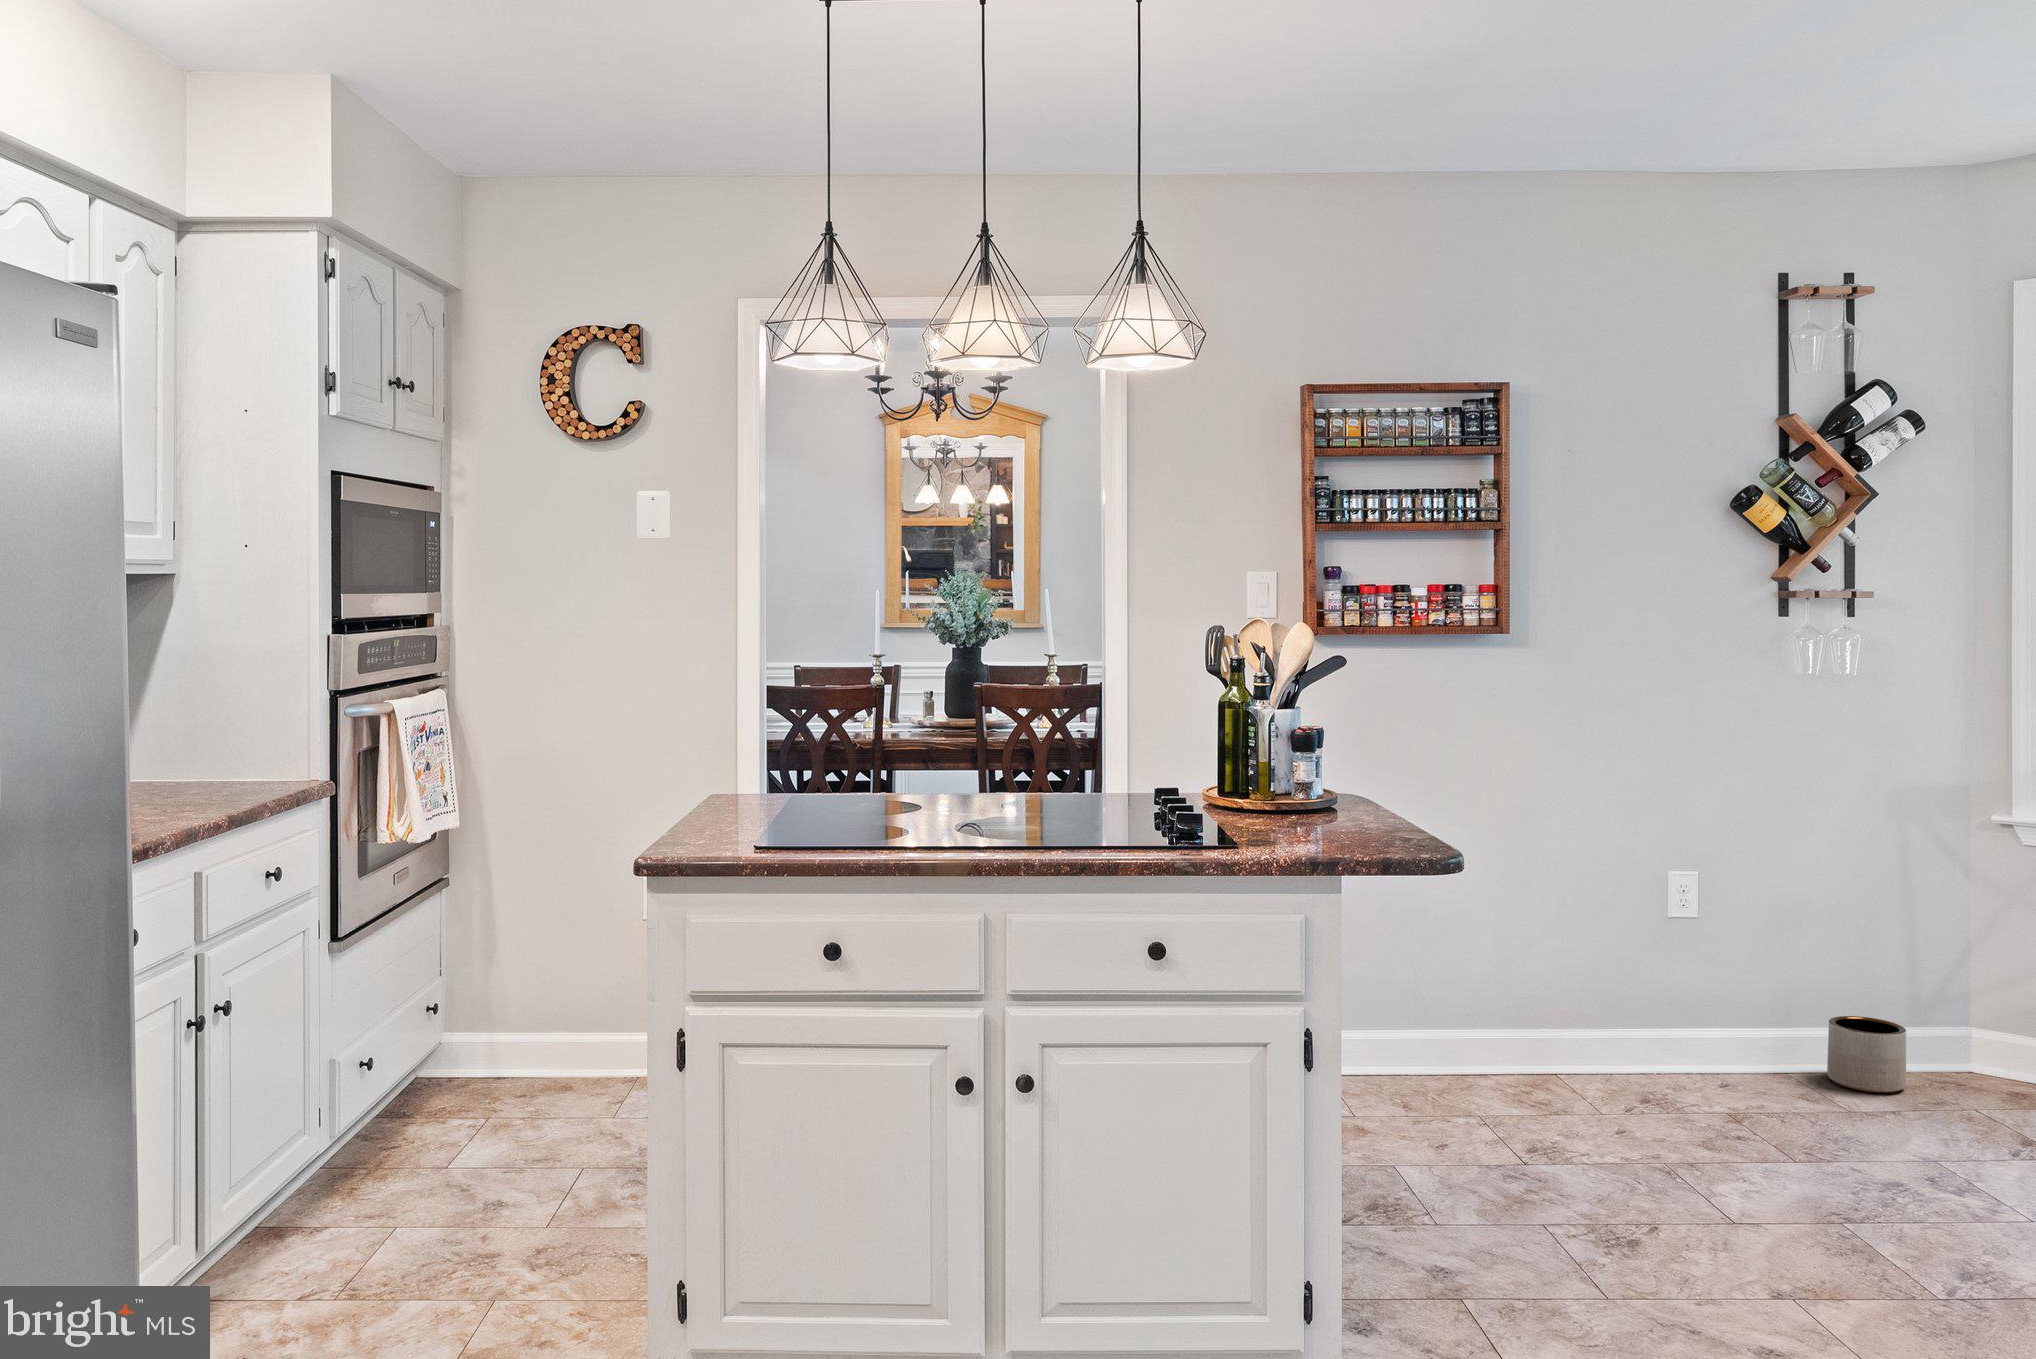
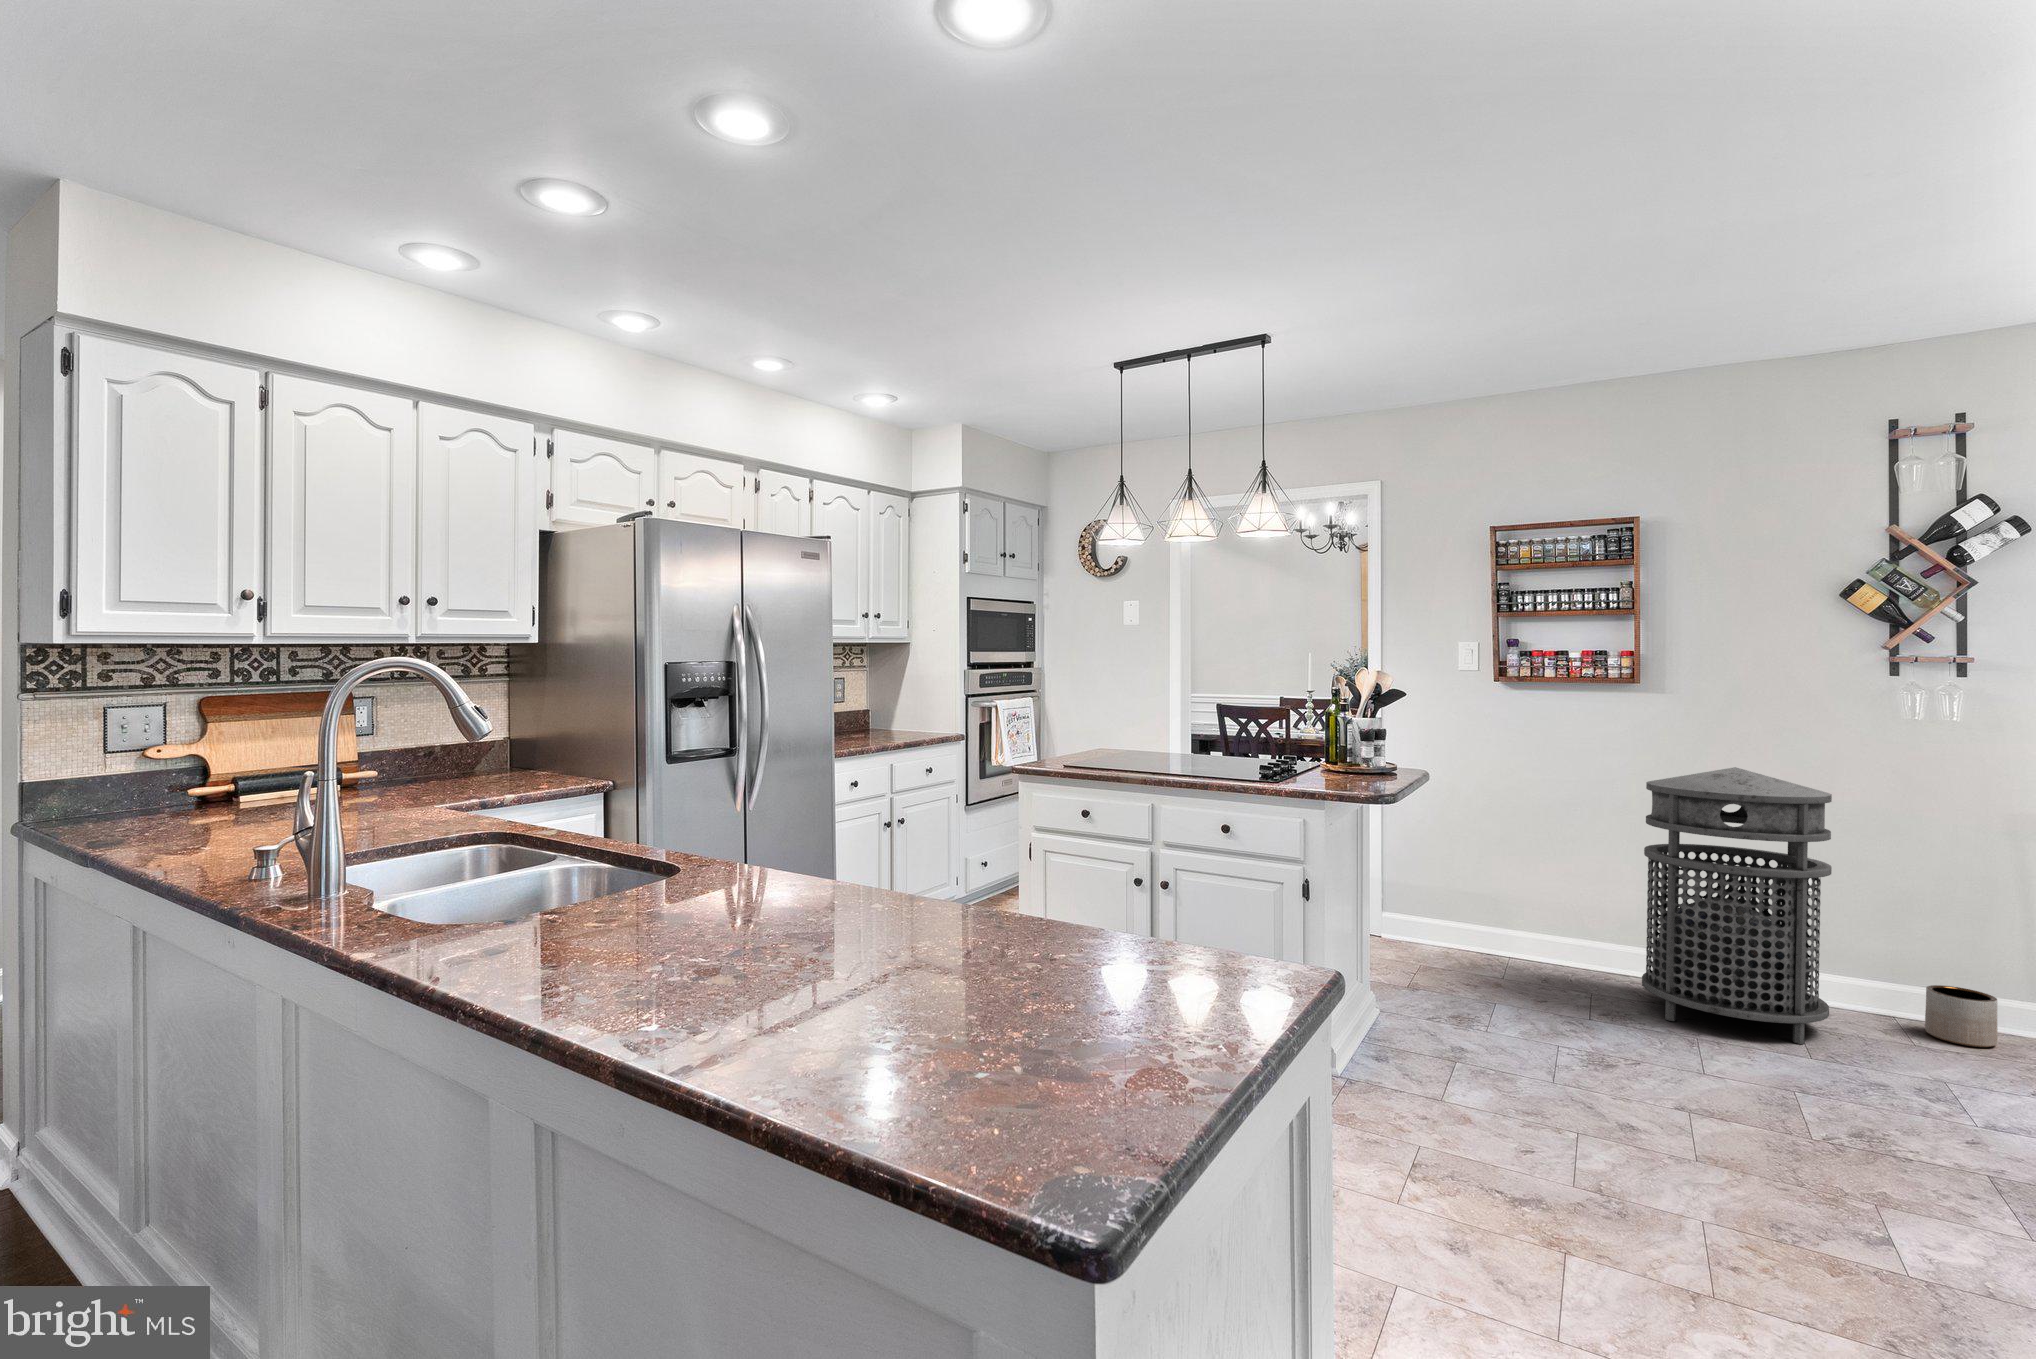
trash can: none [1538,753,1779,1138] -> present [1642,767,1832,1044]

